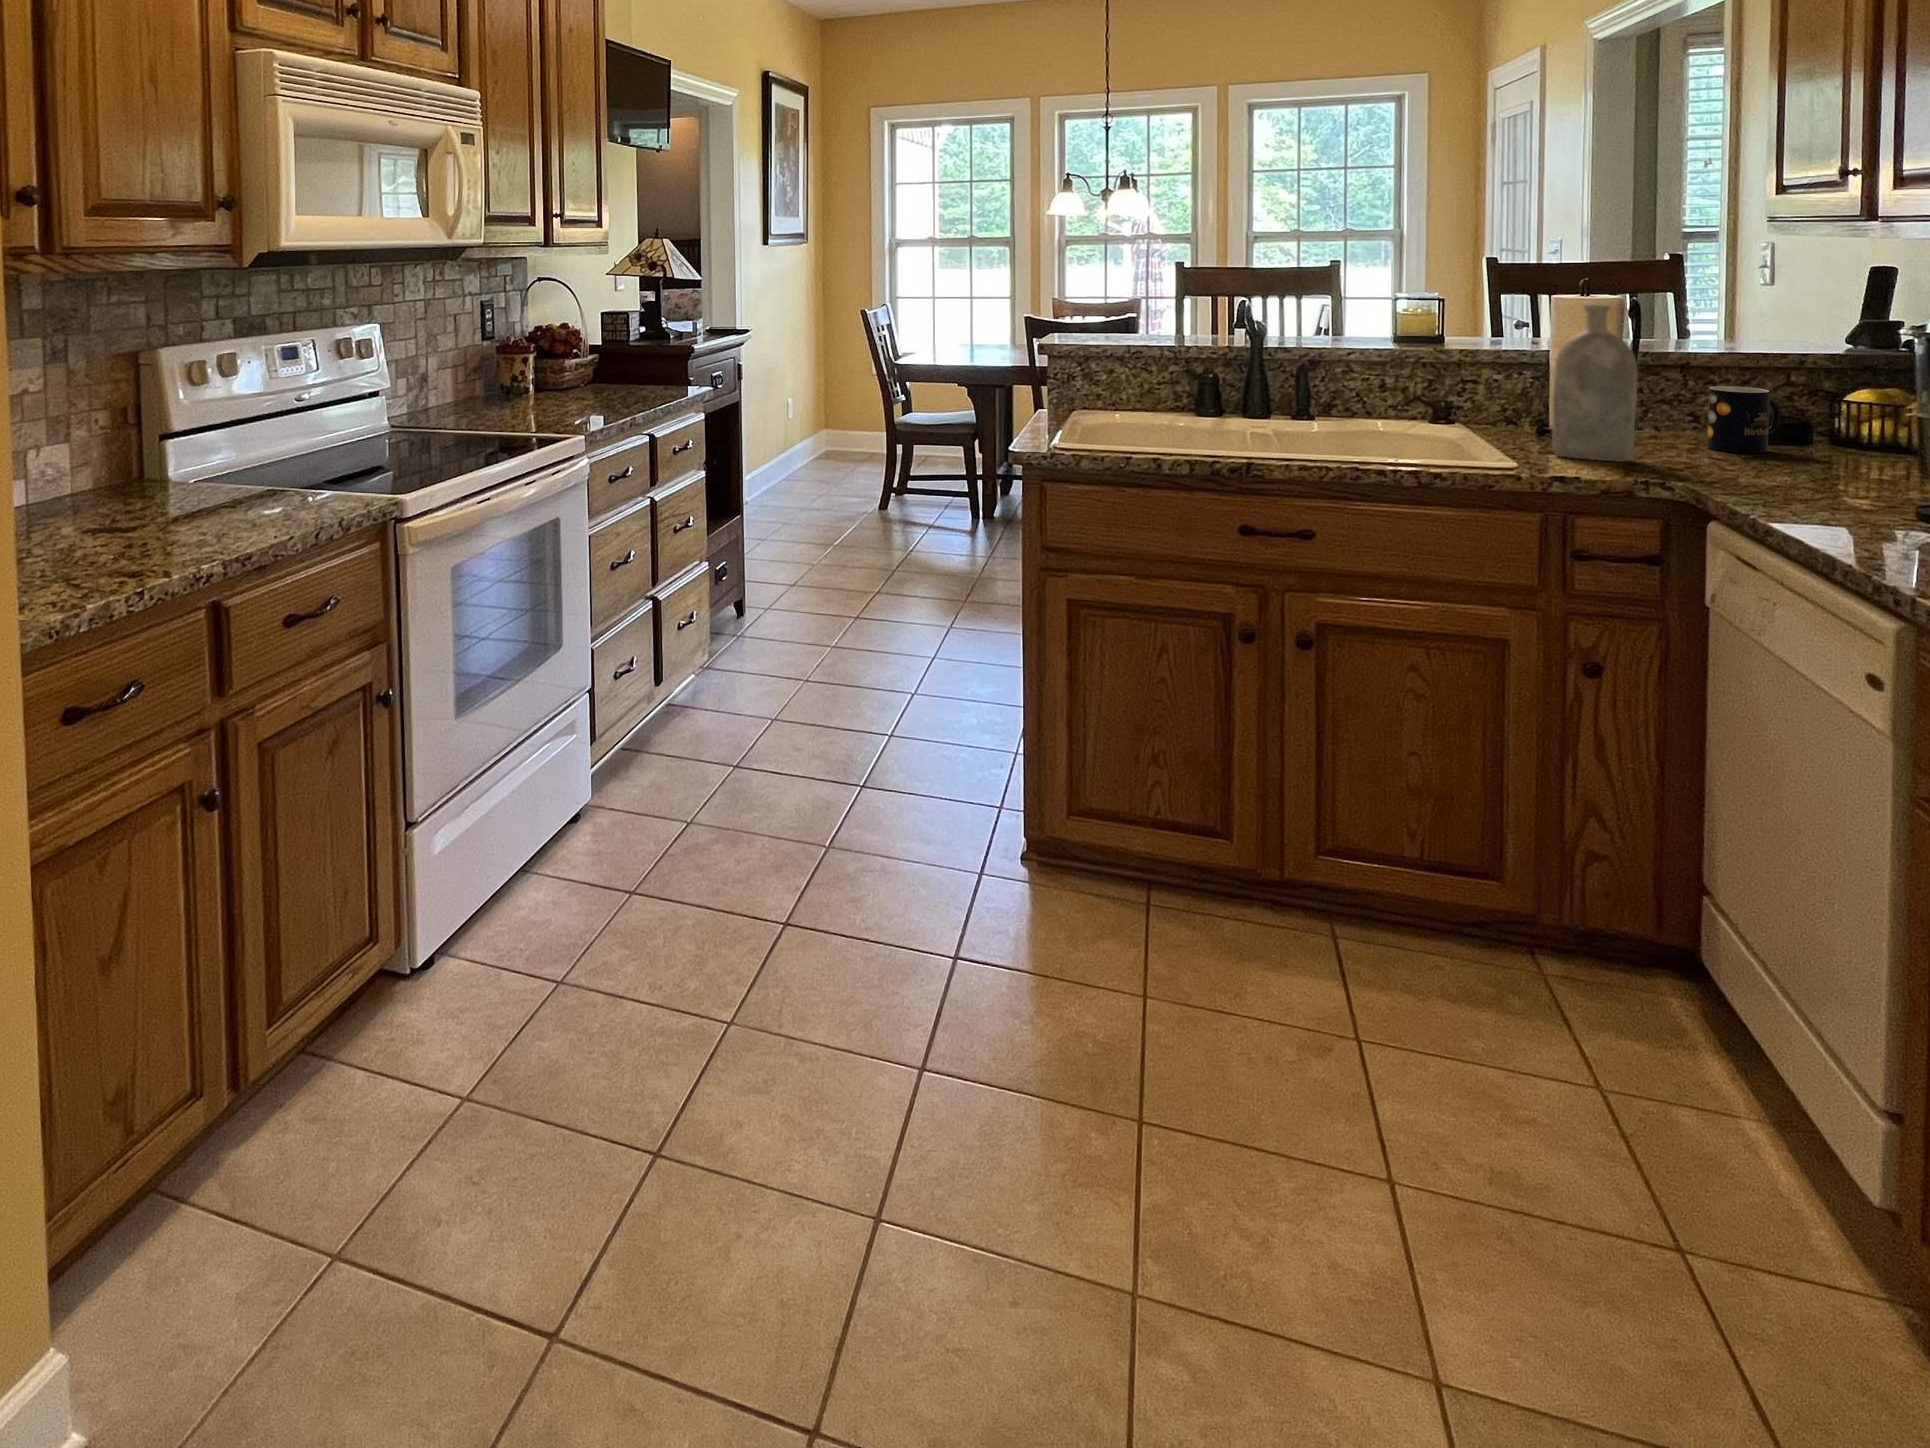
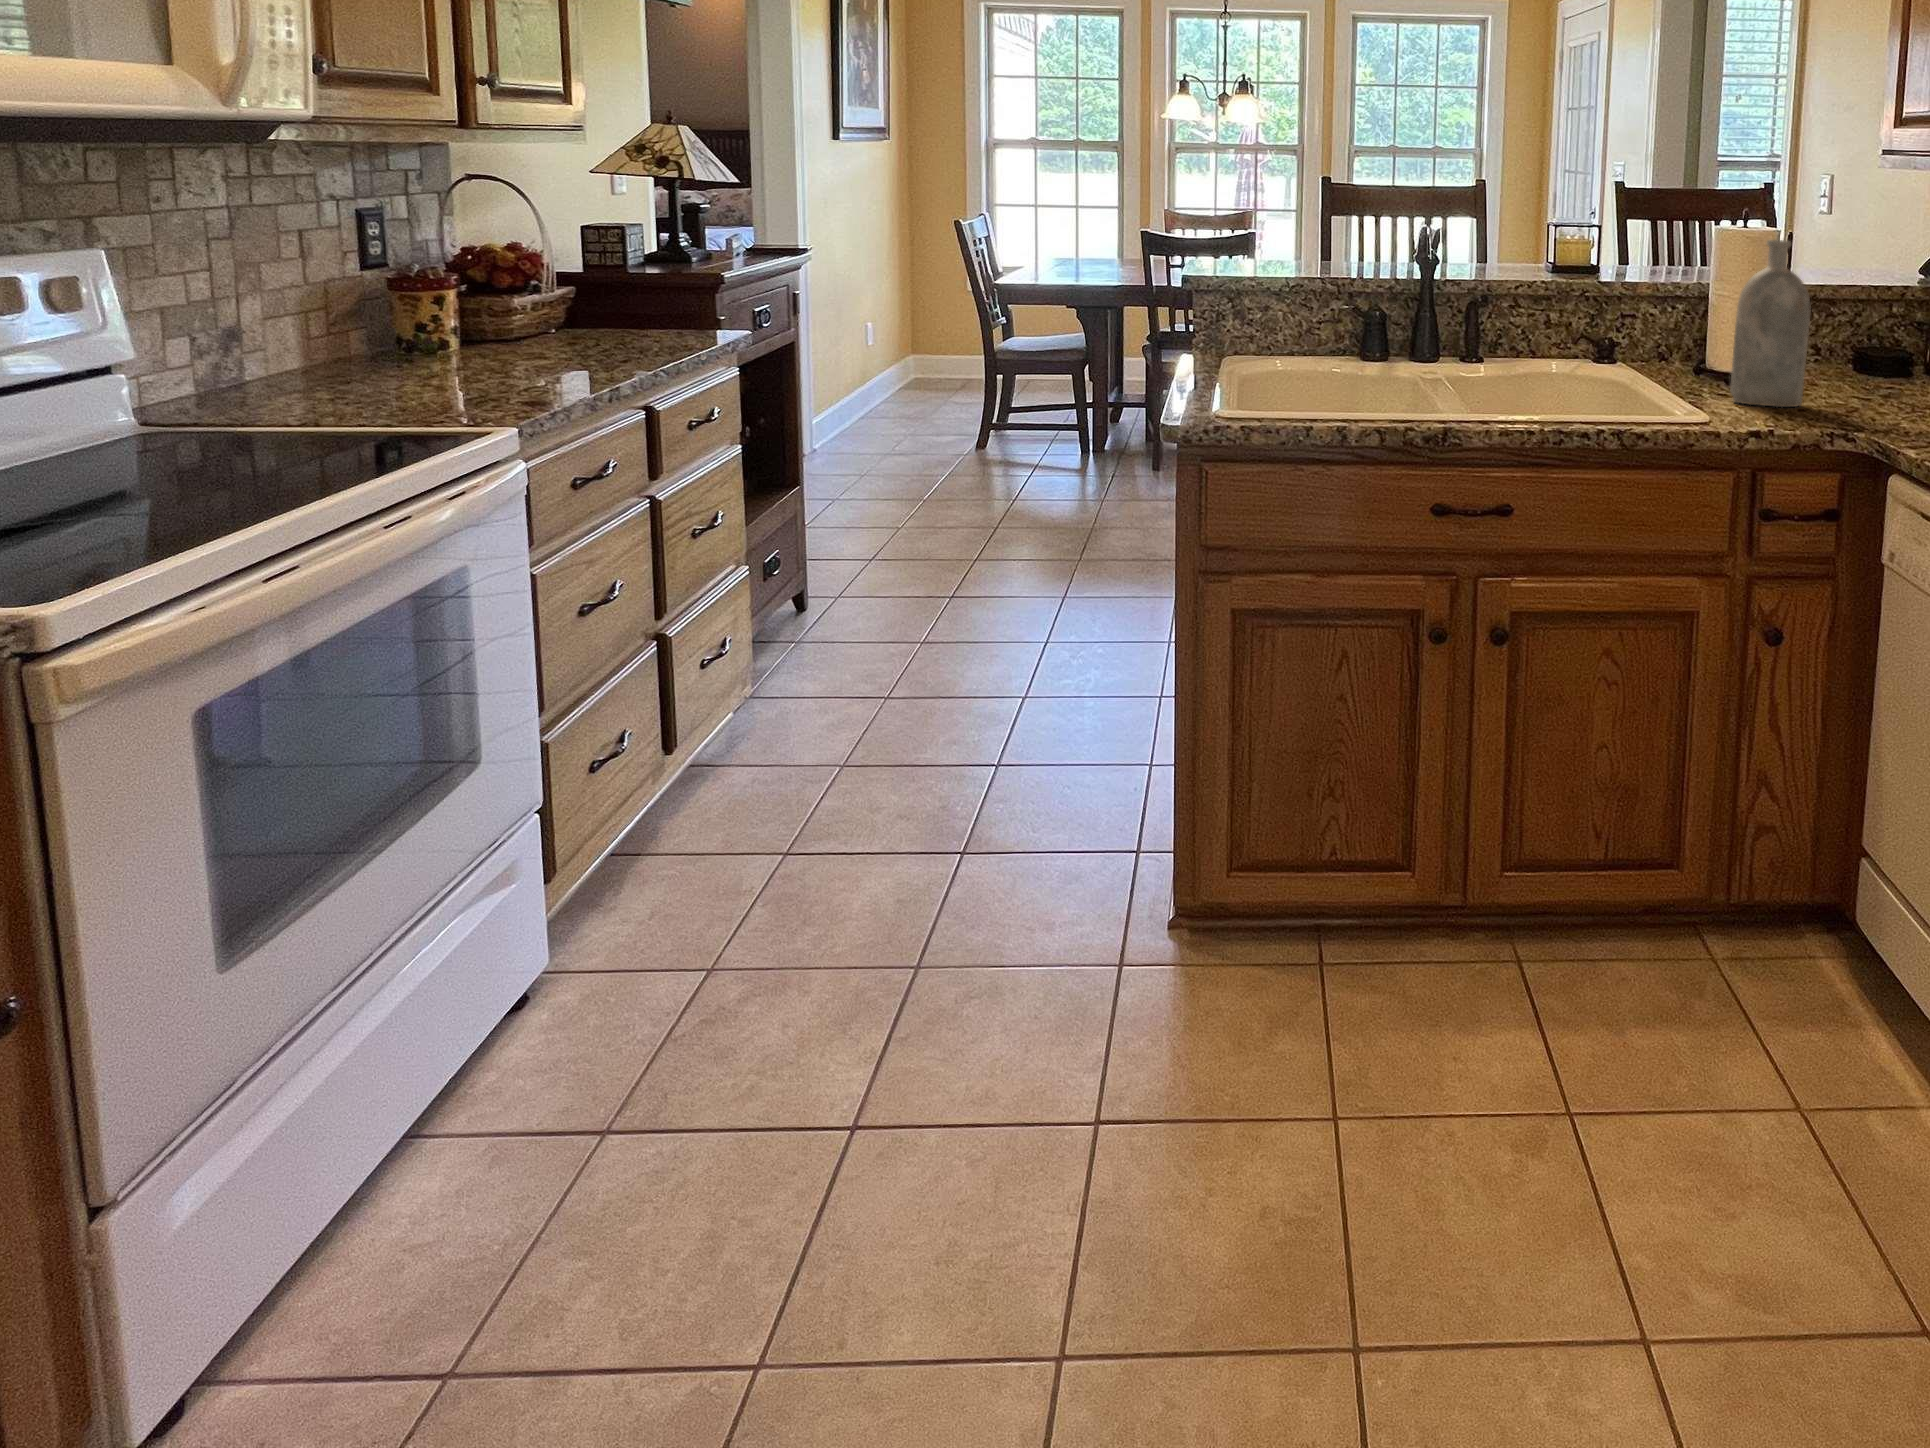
mug: present [1707,386,1780,453] -> none [1841,322,1898,390]

